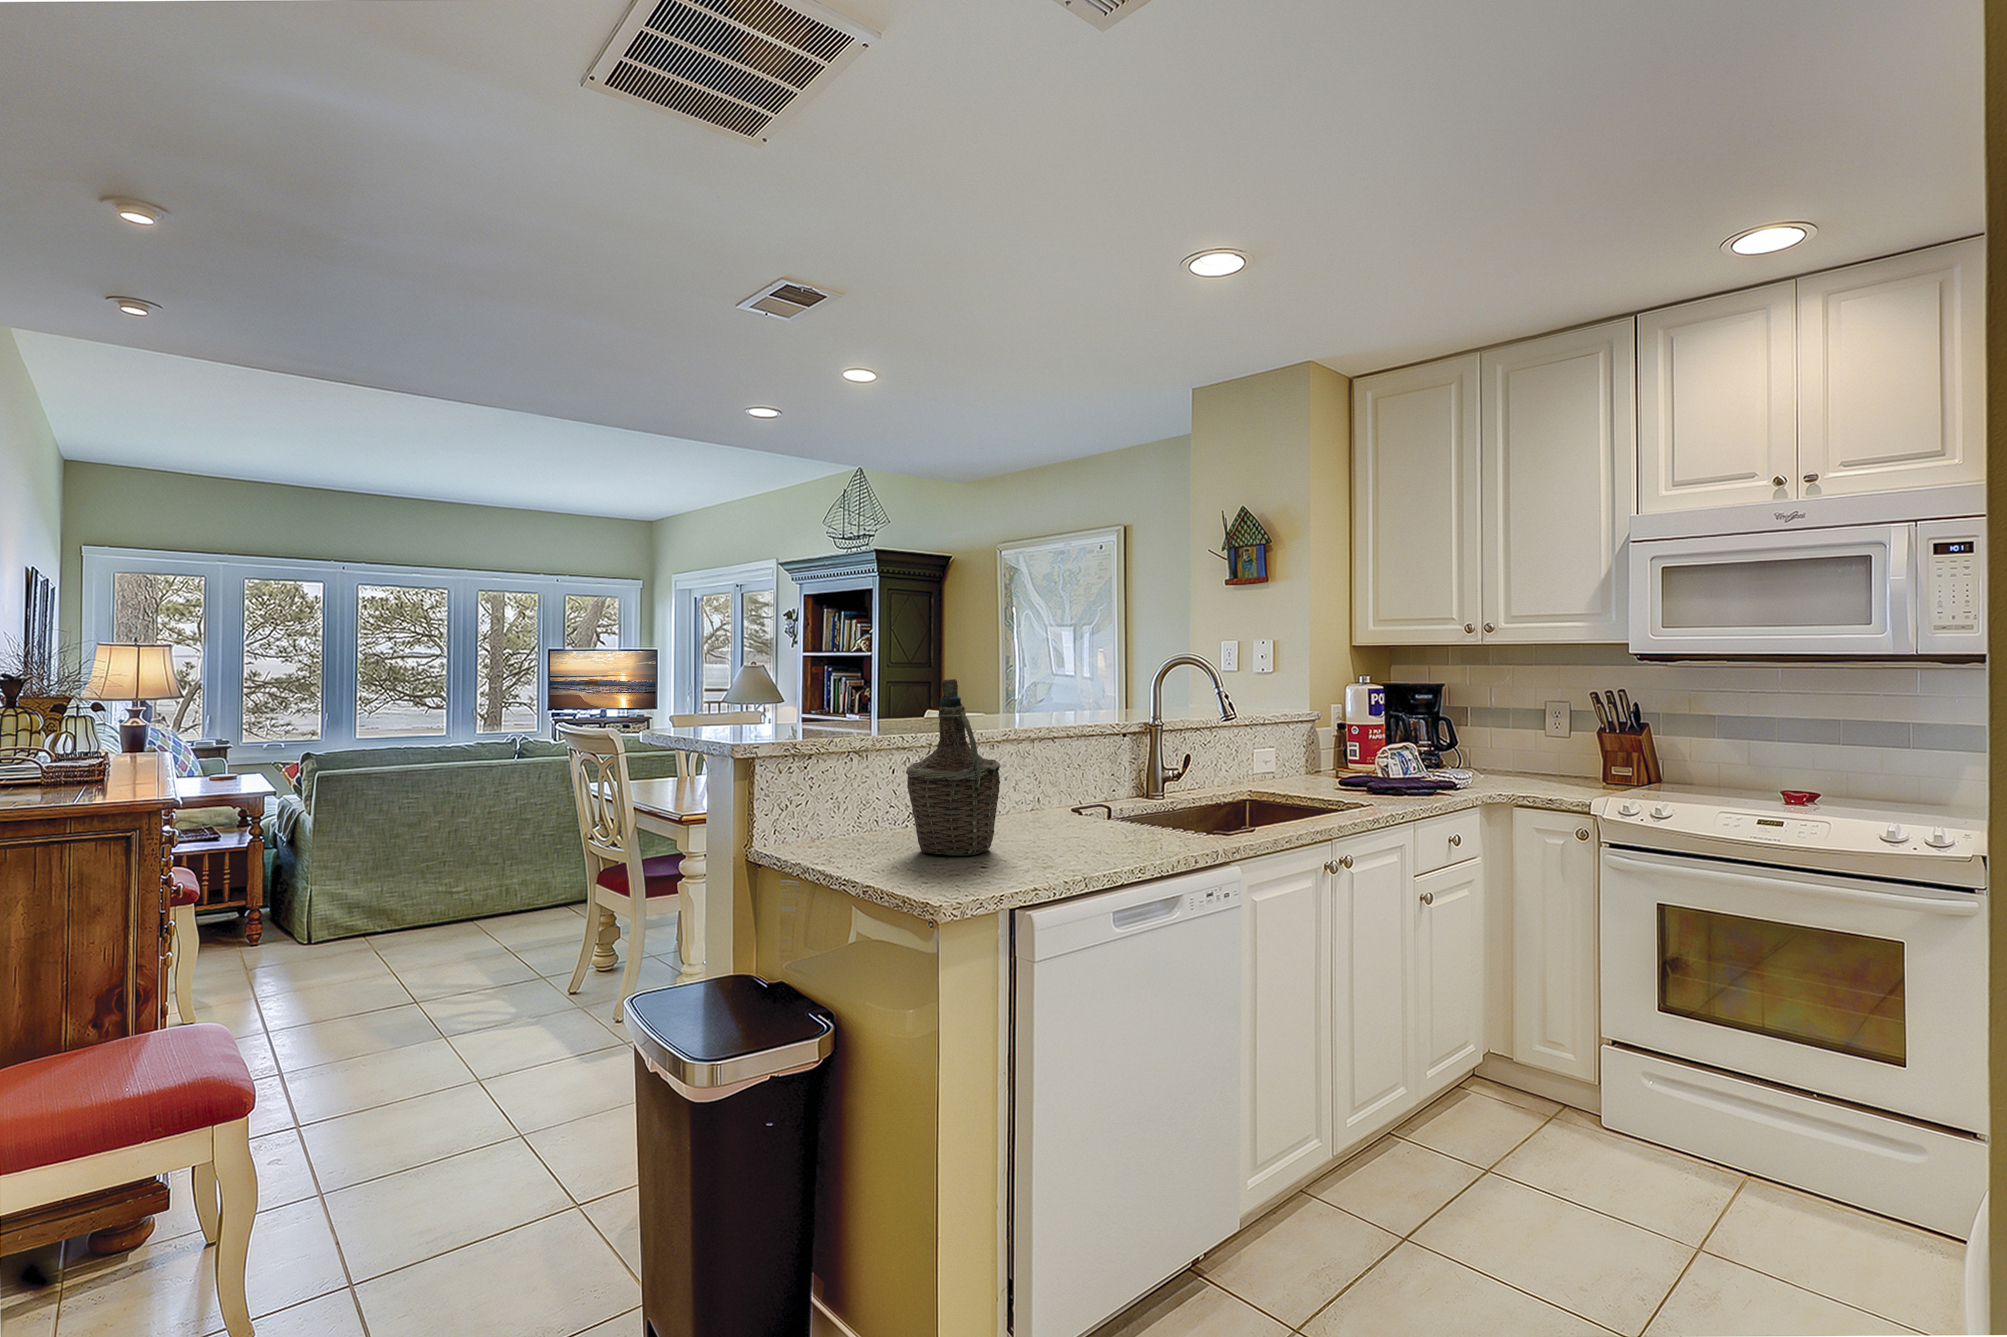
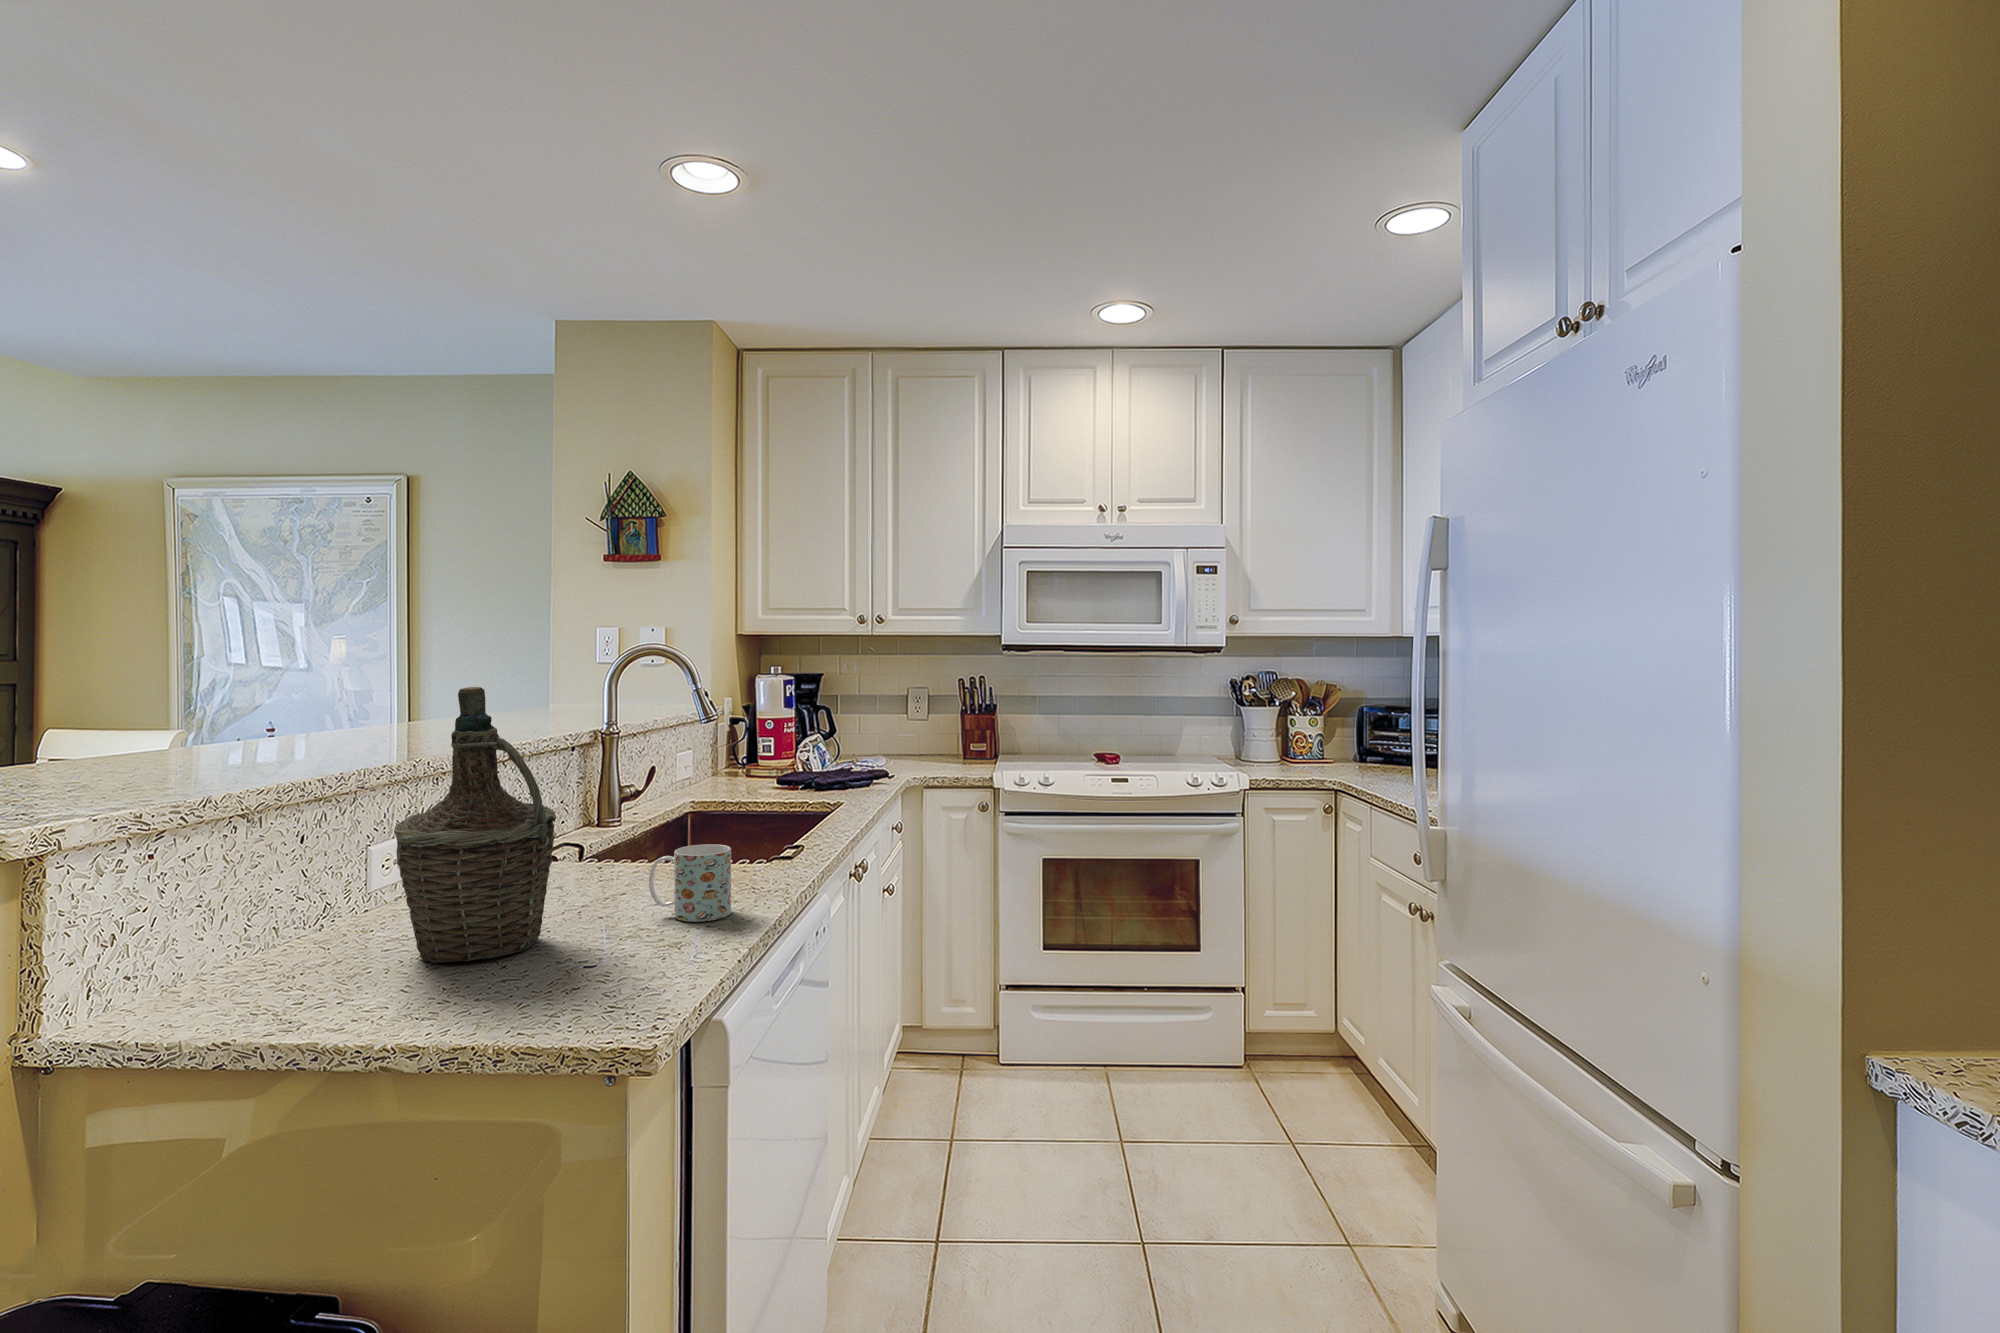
mug: none [1070,804,1123,861] -> present [649,844,731,922]

